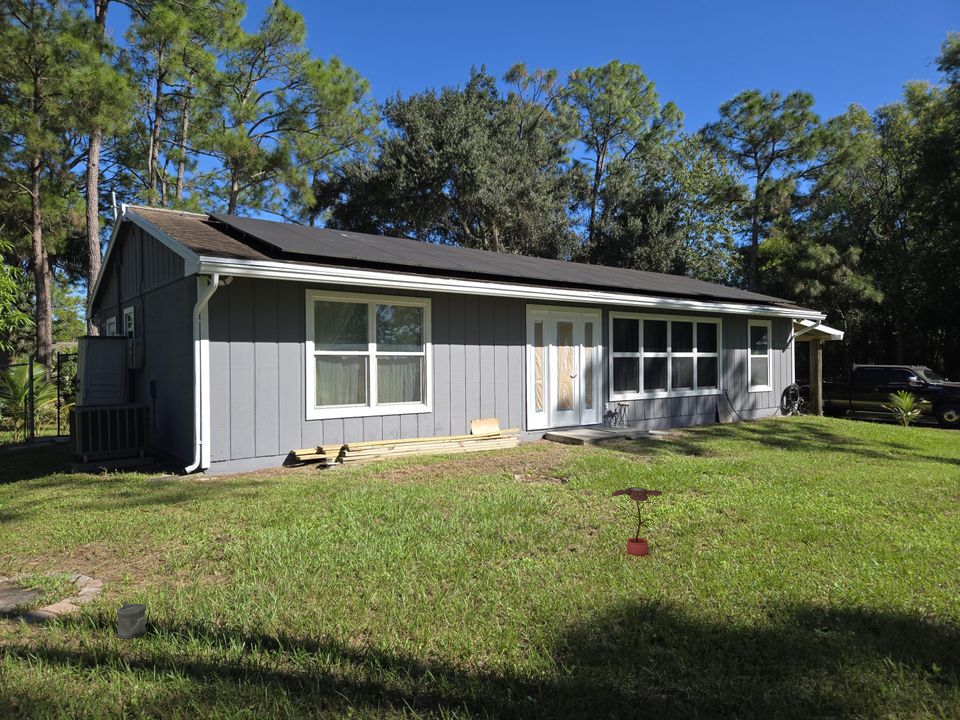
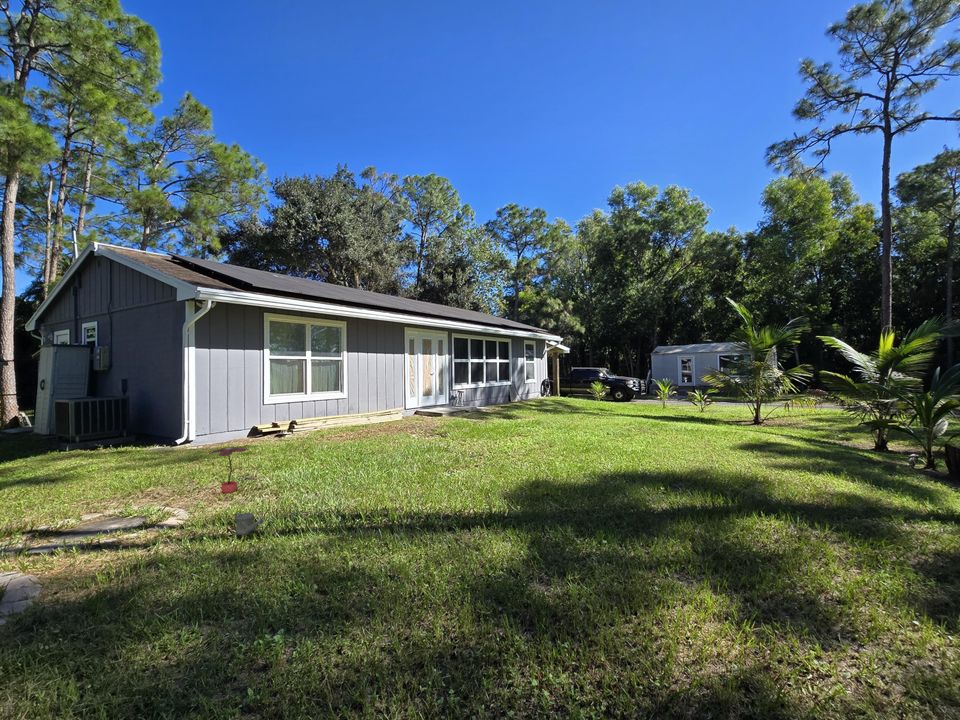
potted plant: present [612,487,663,555] -> present [210,447,248,493]

